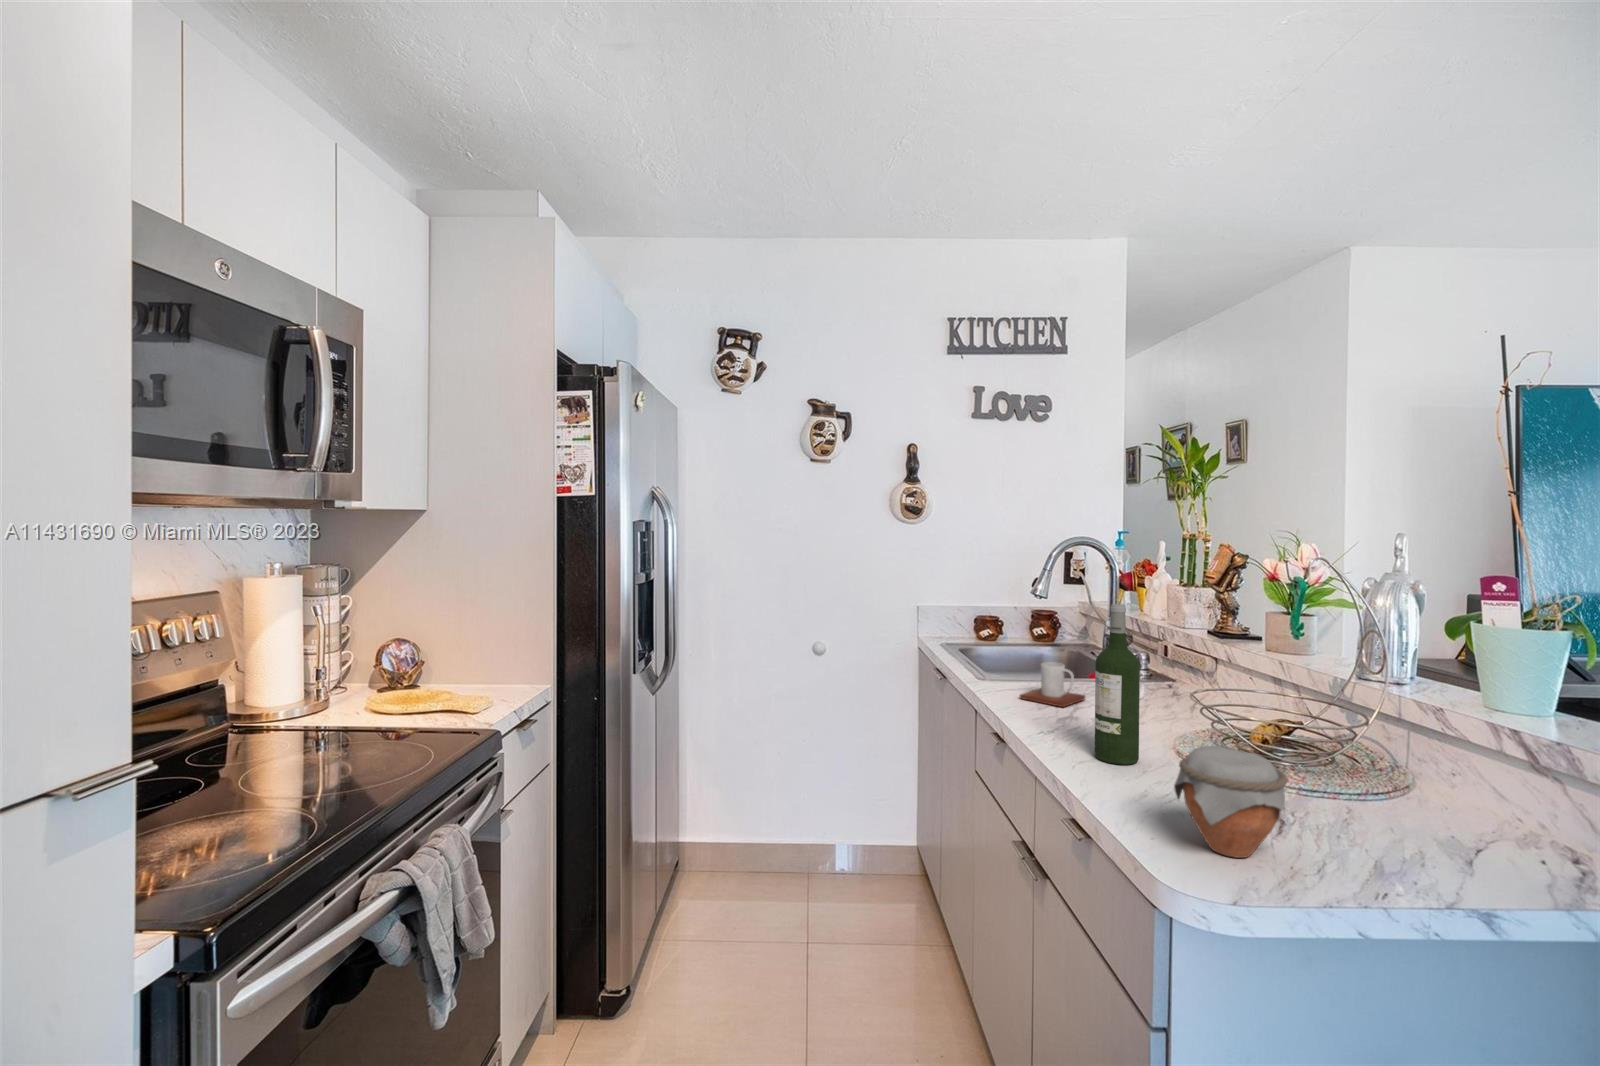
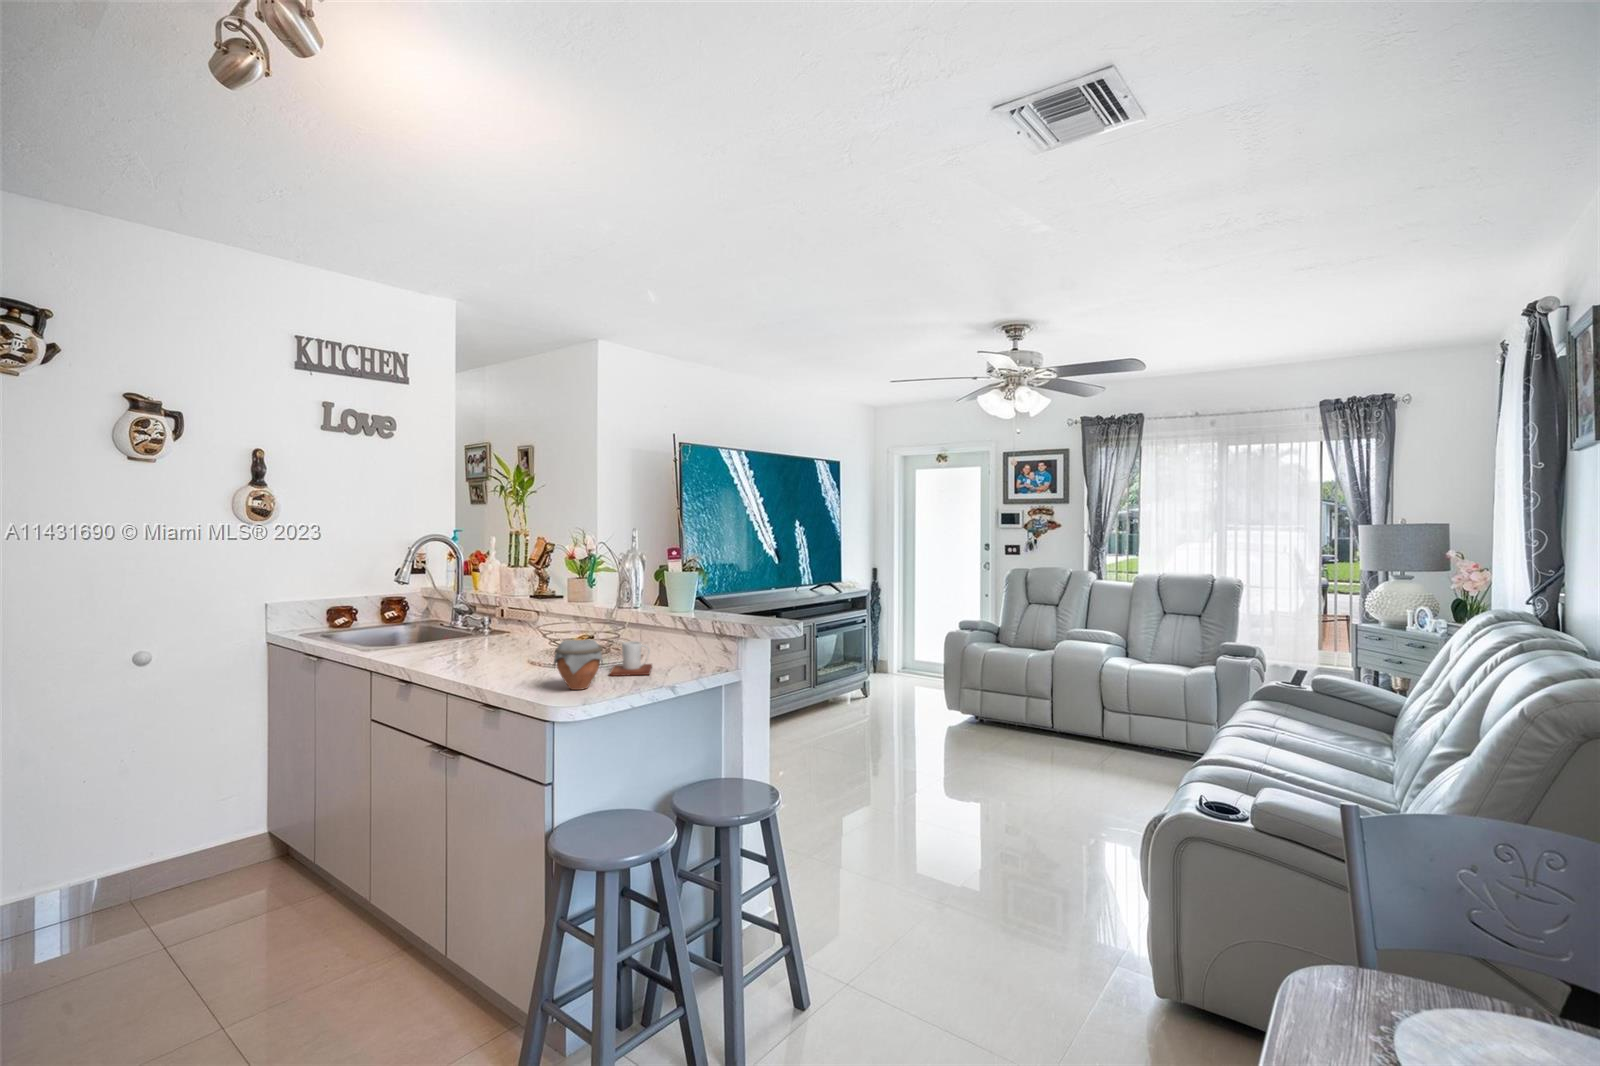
wine bottle: present [1095,604,1140,765] -> none [490,576,517,673]
mug: present [1019,662,1085,707] -> present [610,641,652,676]

